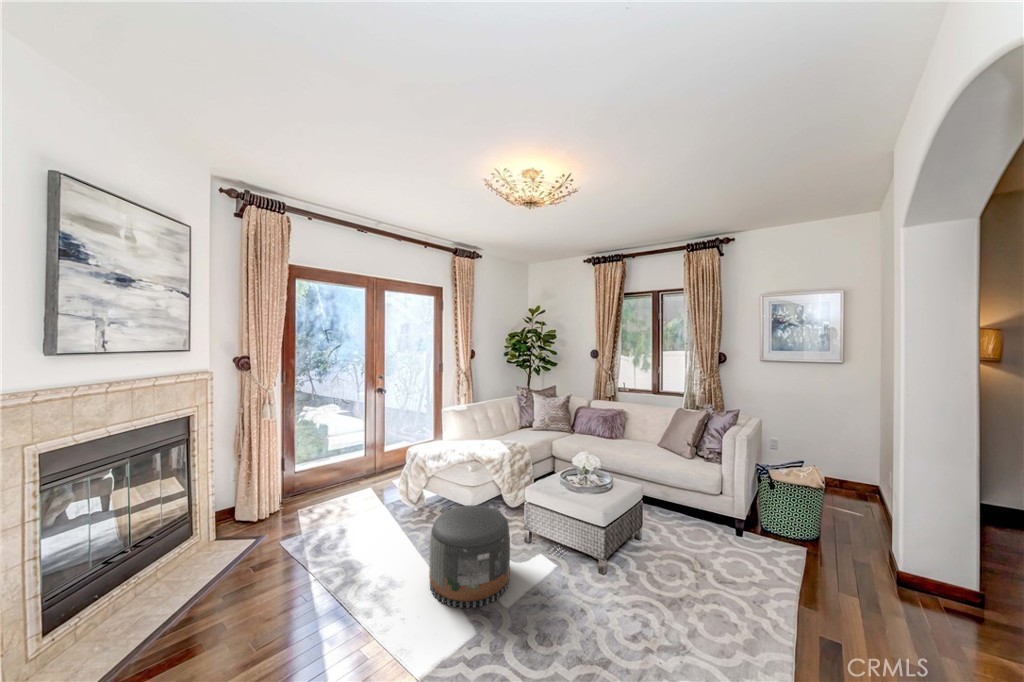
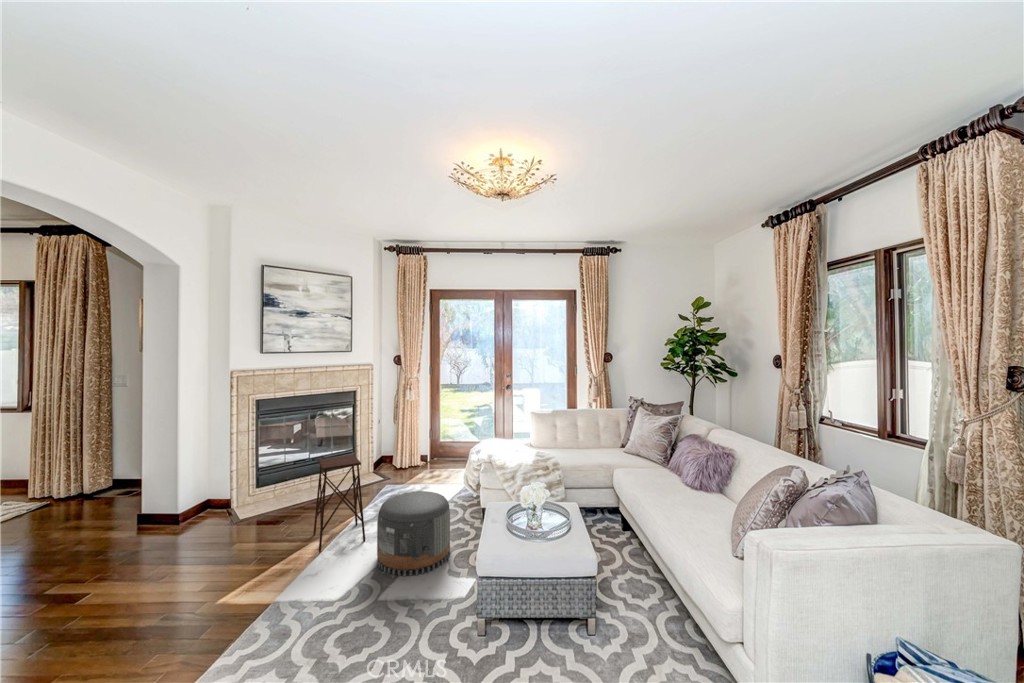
side table: none [301,496,391,644] -> present [313,455,365,553]

